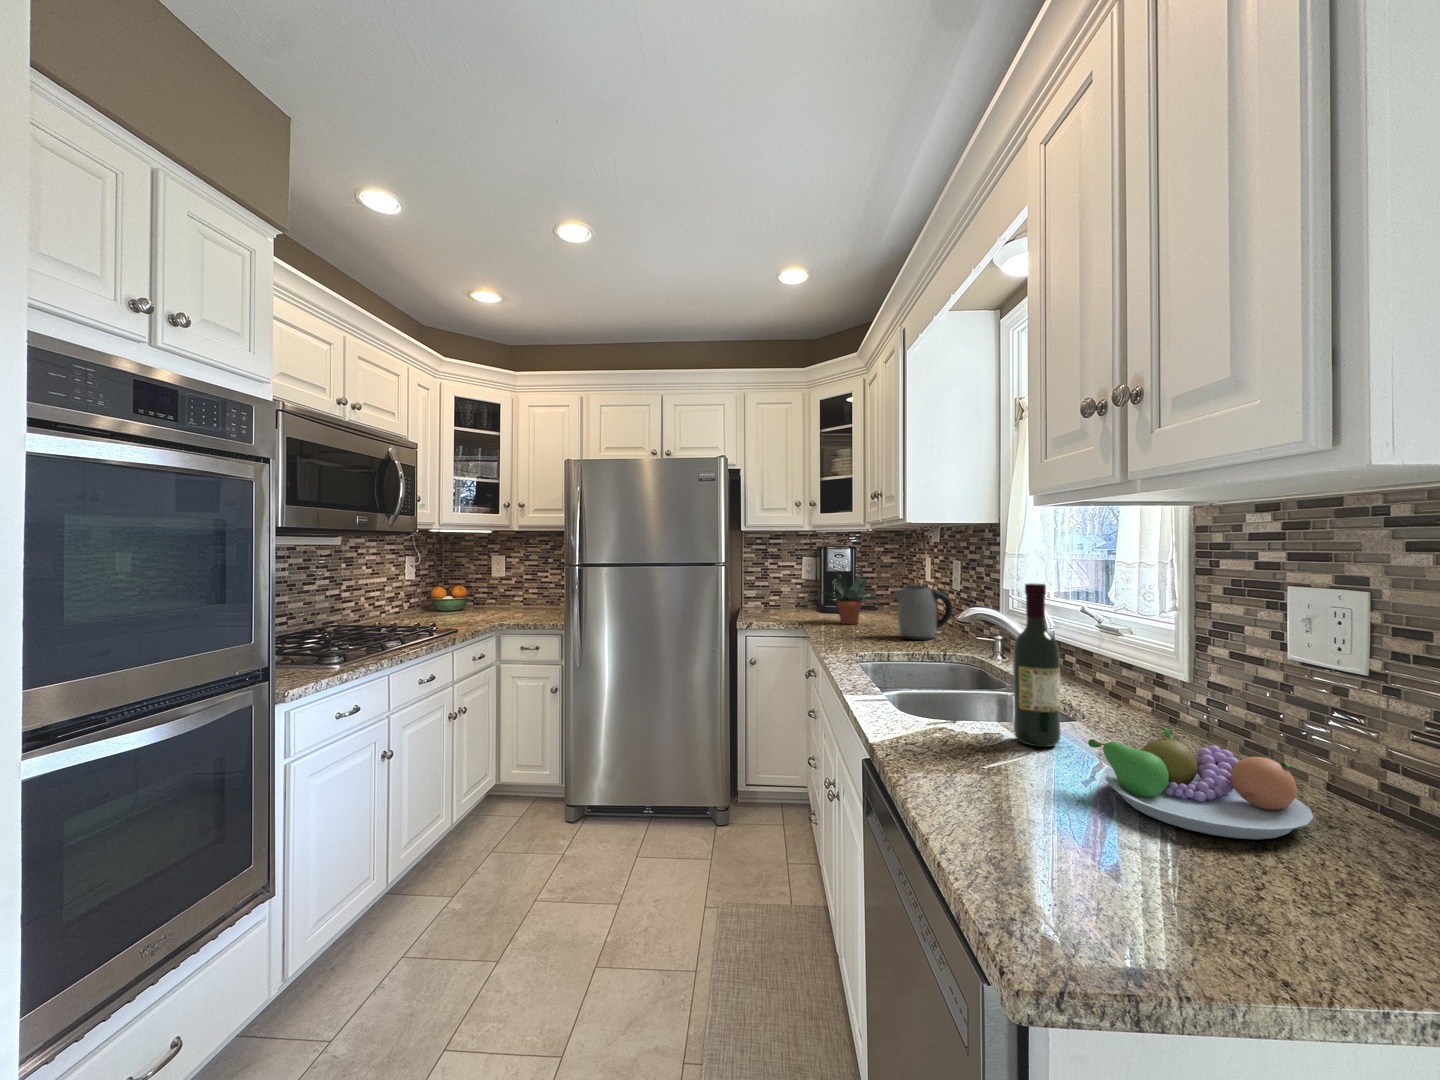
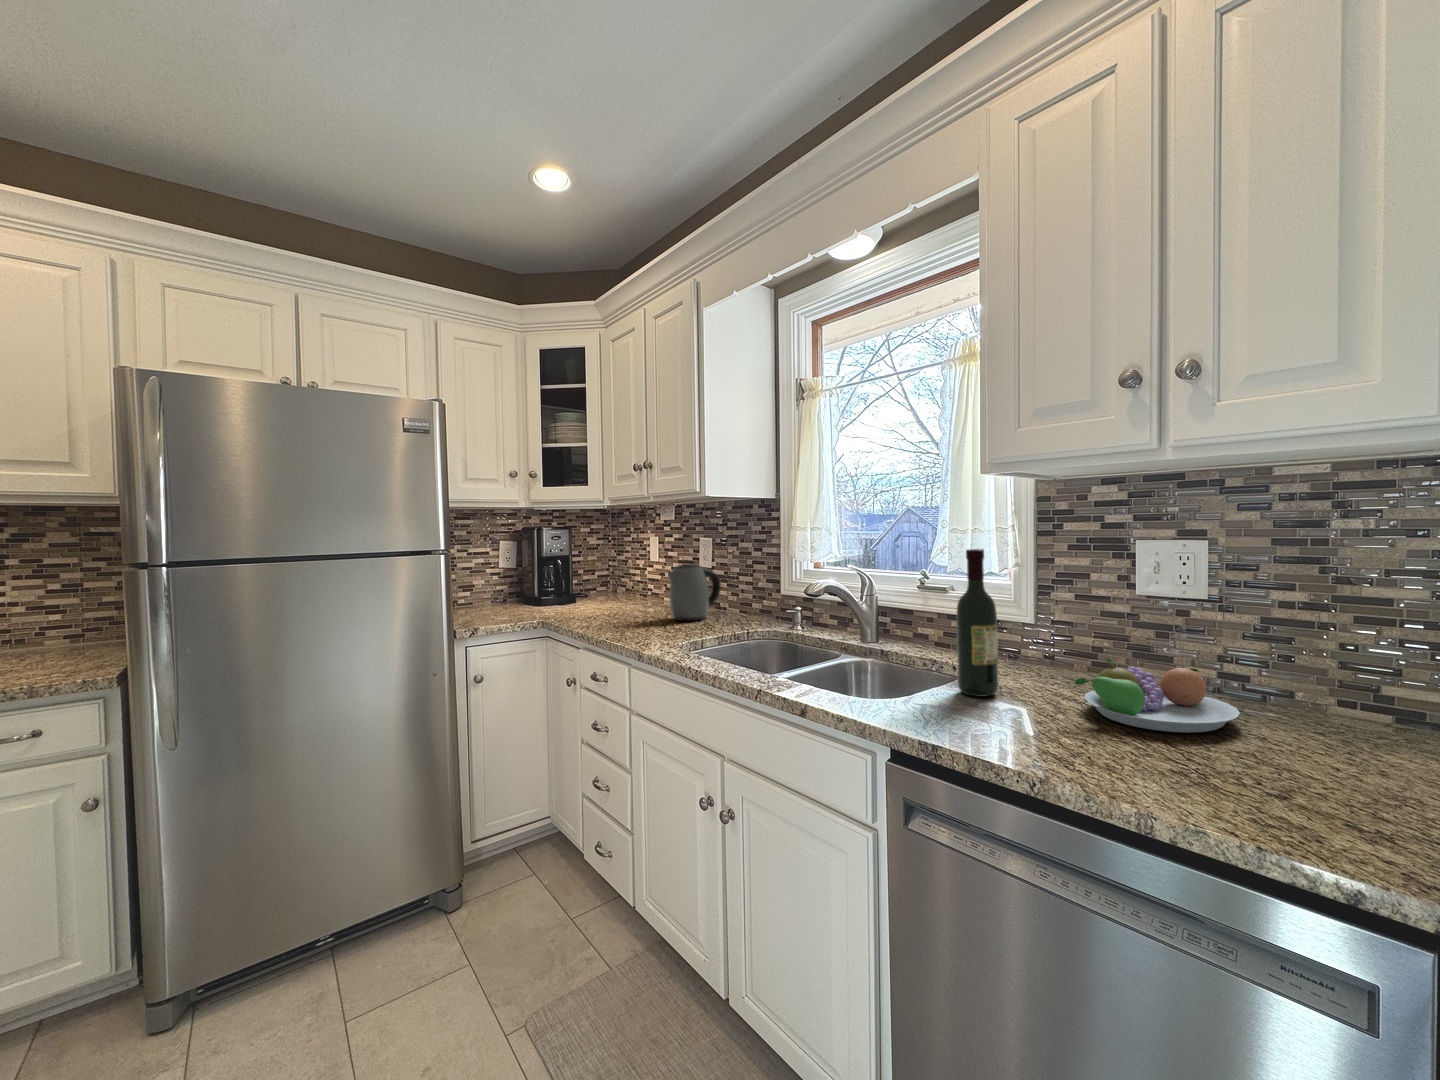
potted plant: present [819,573,880,624] -> none [556,556,627,614]

